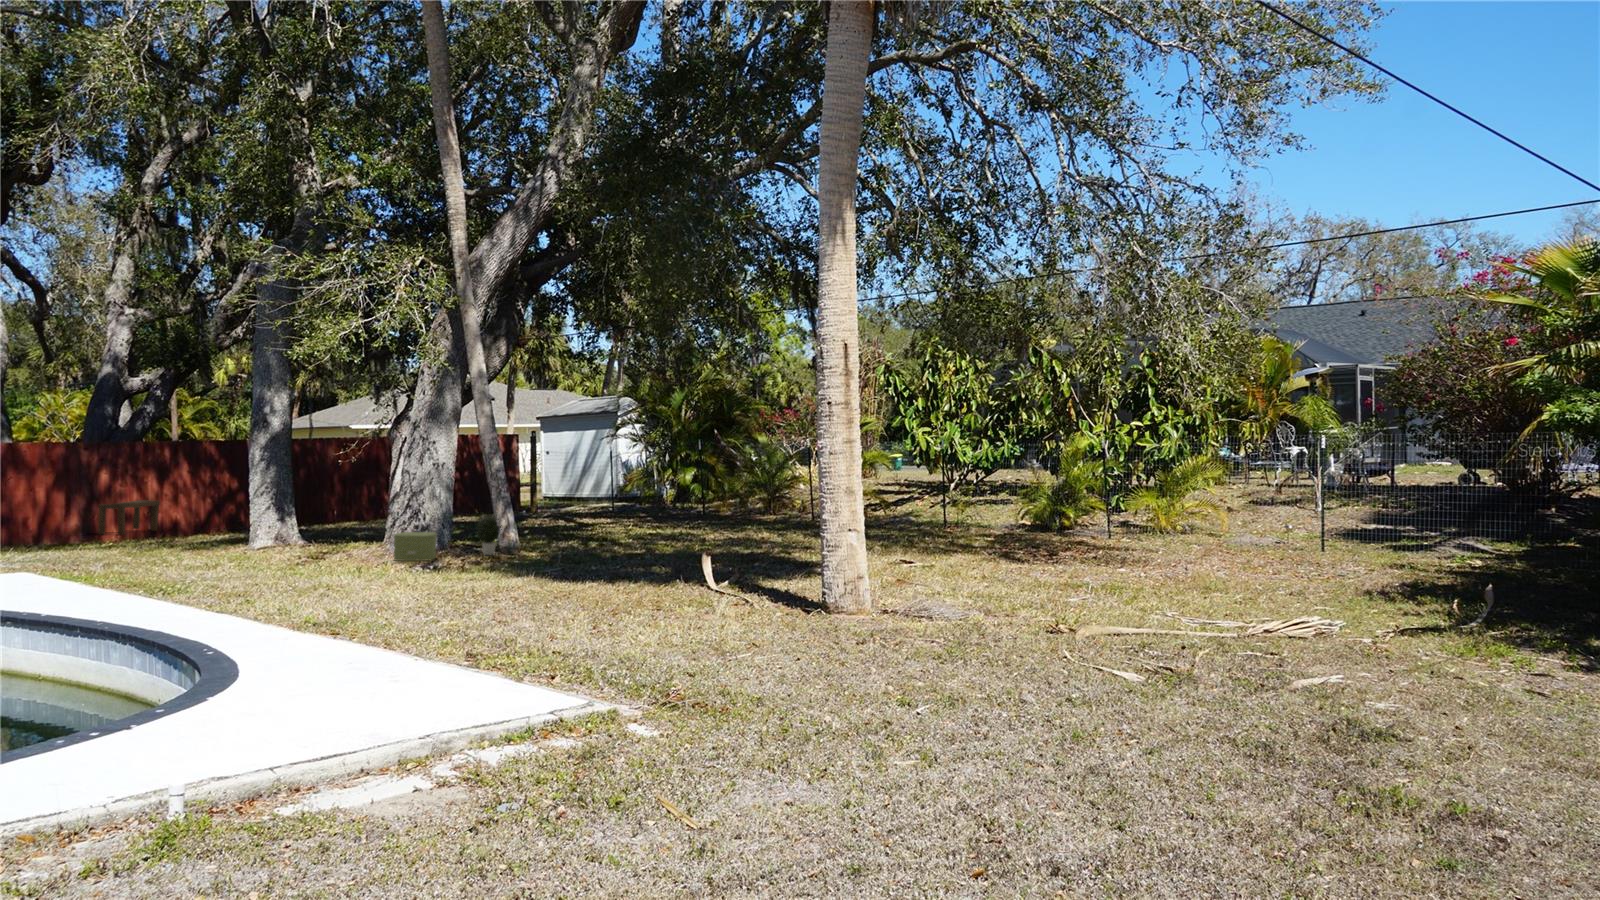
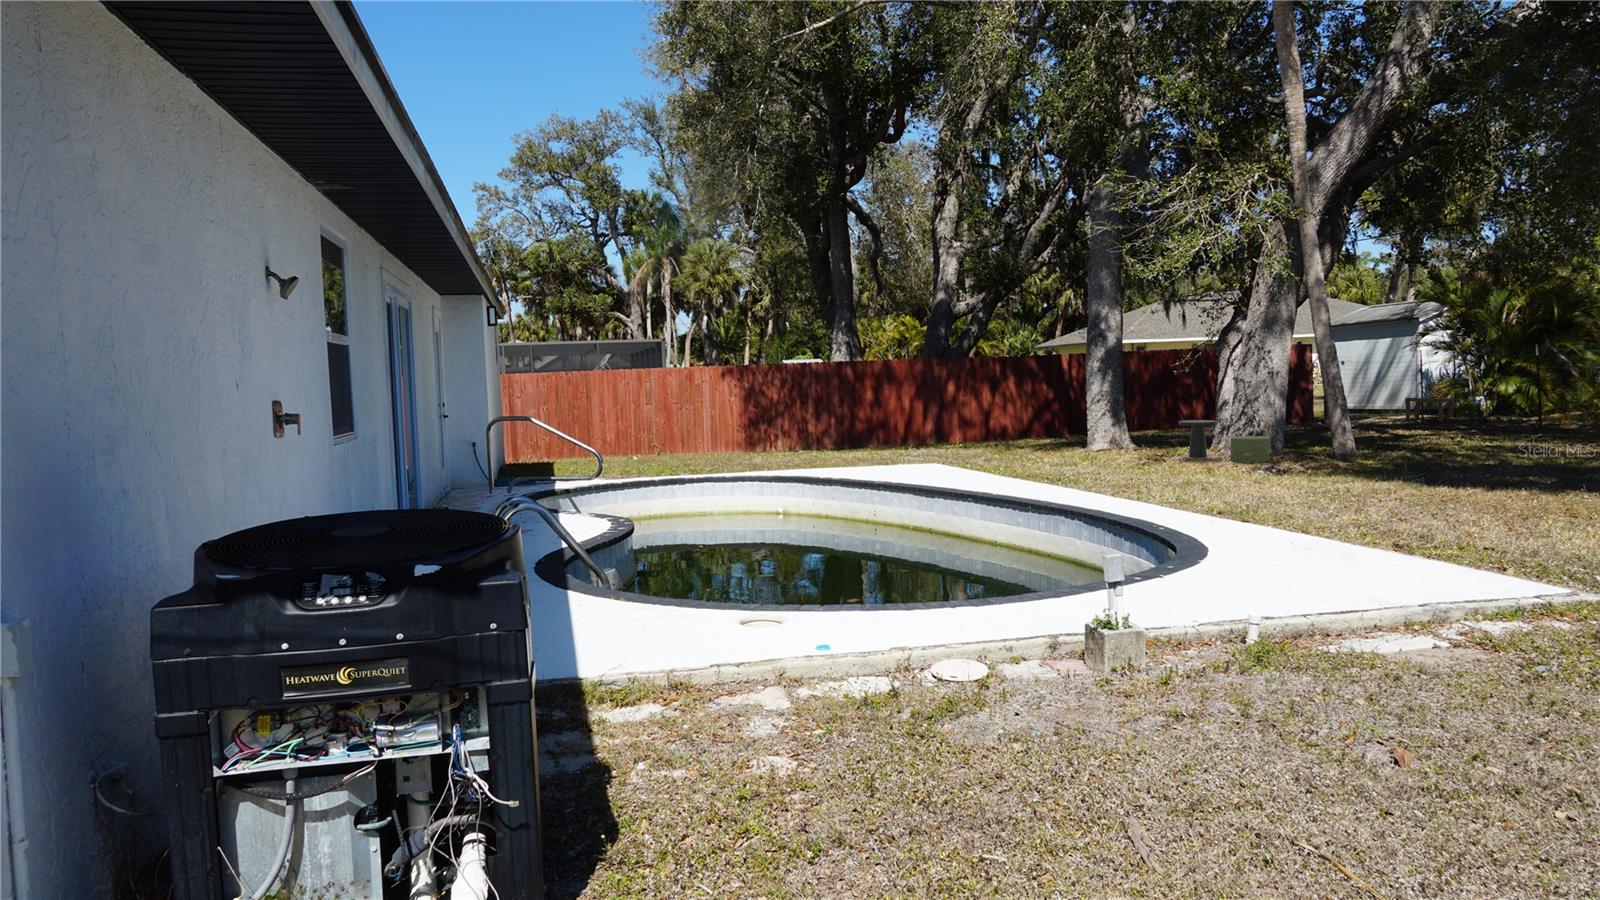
bench: present [98,500,160,535] -> present [1405,398,1455,422]
side table: none [341,514,384,557] -> present [1179,420,1217,458]
potted plant: present [476,516,502,555] -> none [1306,420,1336,458]

